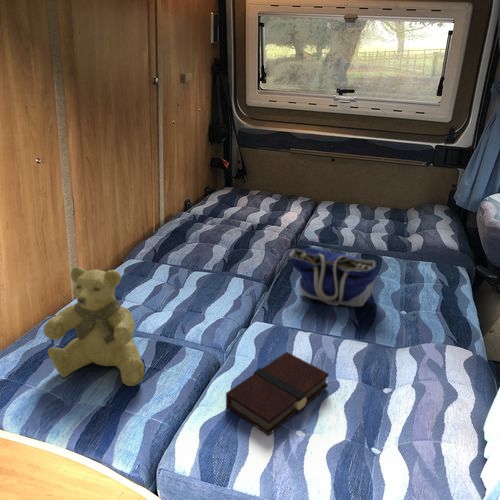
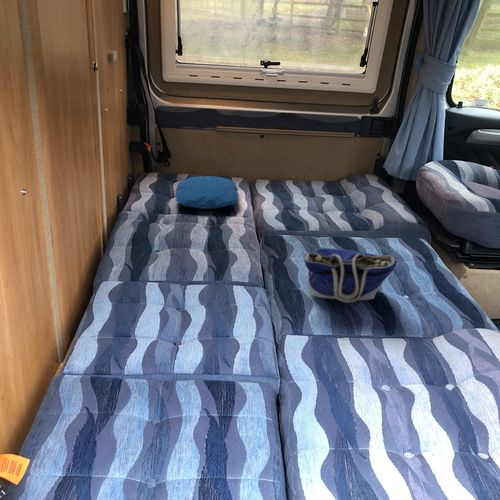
pillow: none [229,190,293,218] -> present [176,176,238,209]
teddy bear: present [44,267,144,386] -> none [112,324,231,455]
book: present [226,352,329,435] -> none [330,370,409,468]

